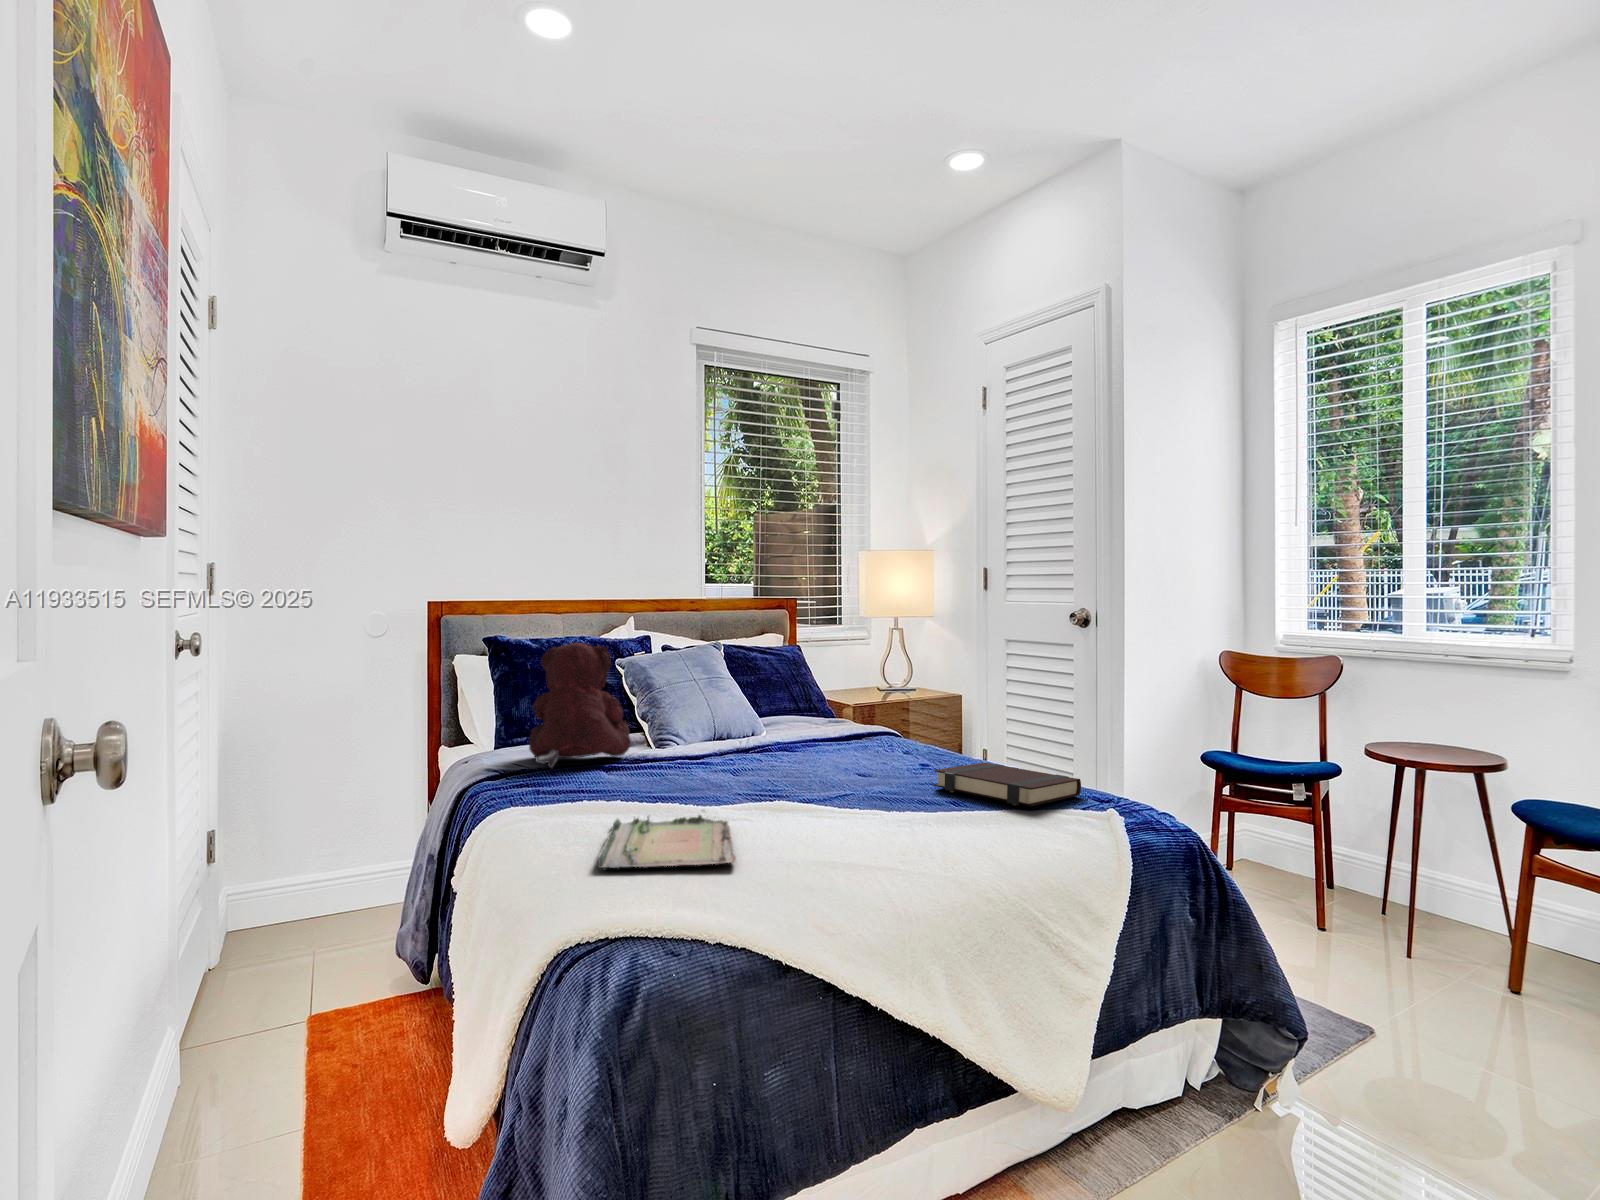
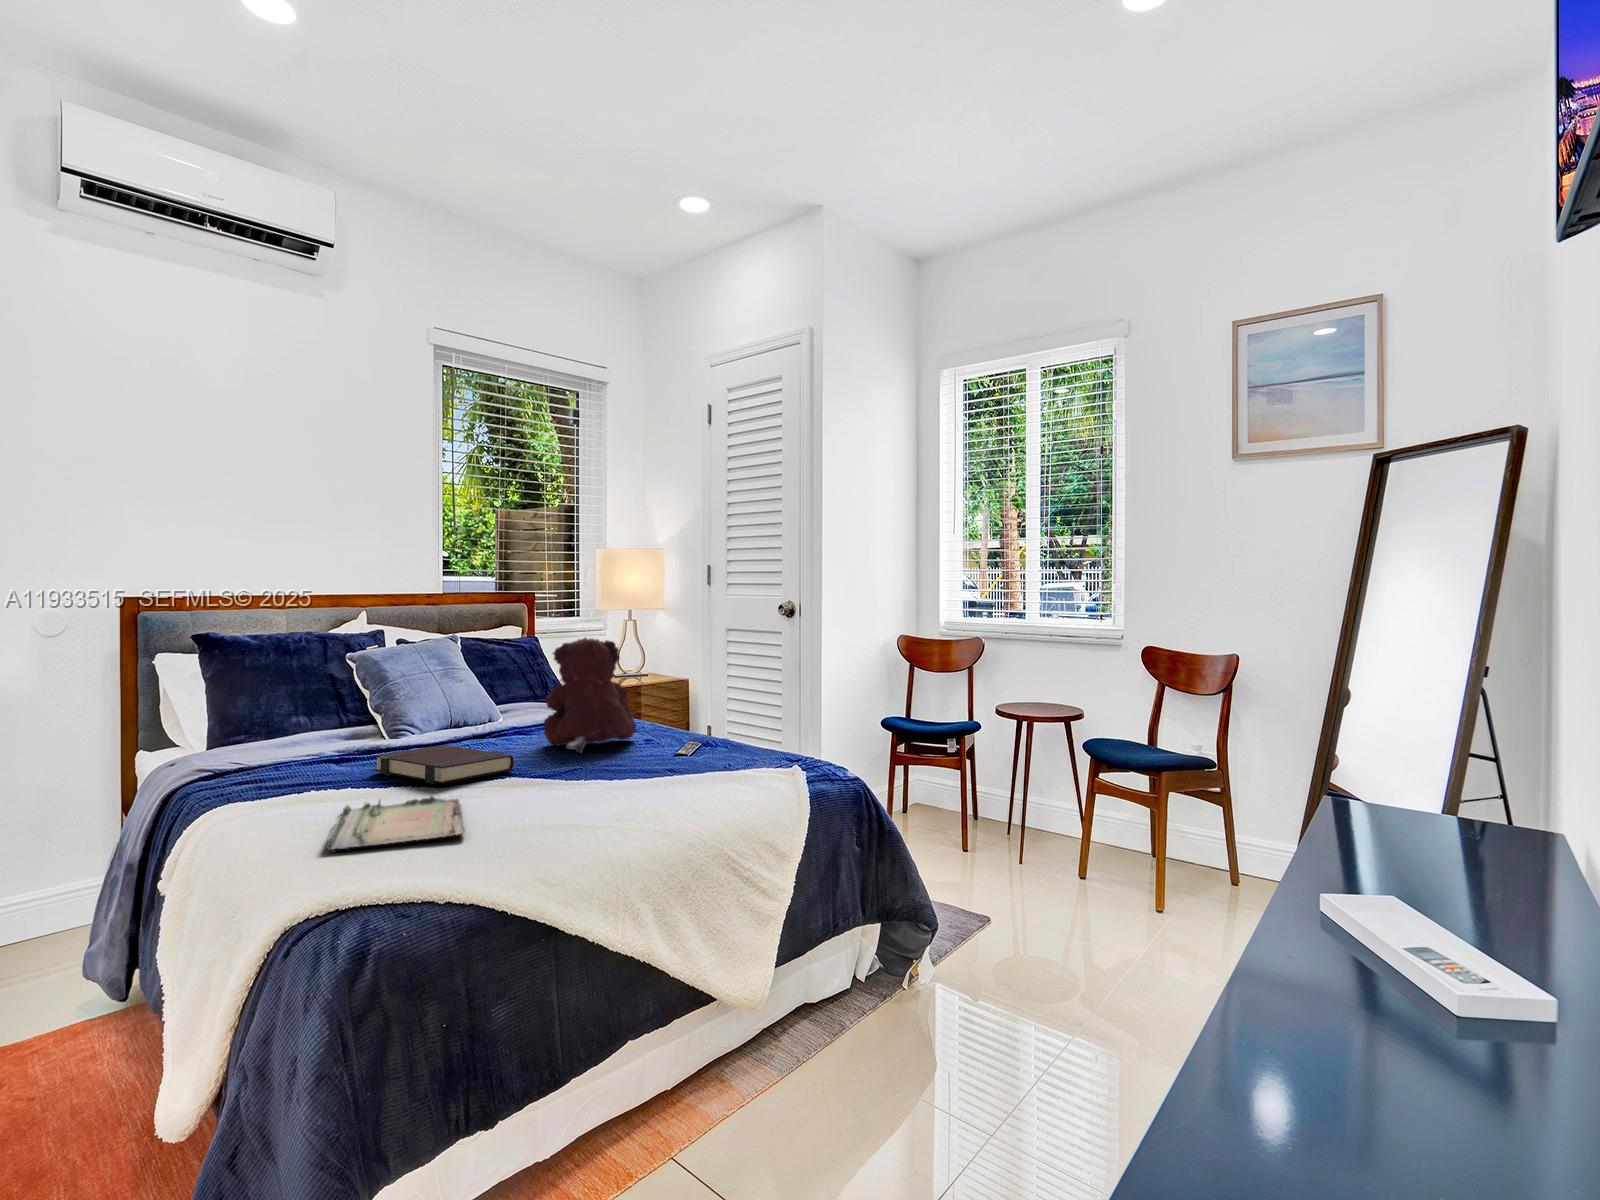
teddy bear: present [529,642,631,768] -> present [543,638,636,753]
book: present [934,763,1081,806] -> present [373,745,514,784]

